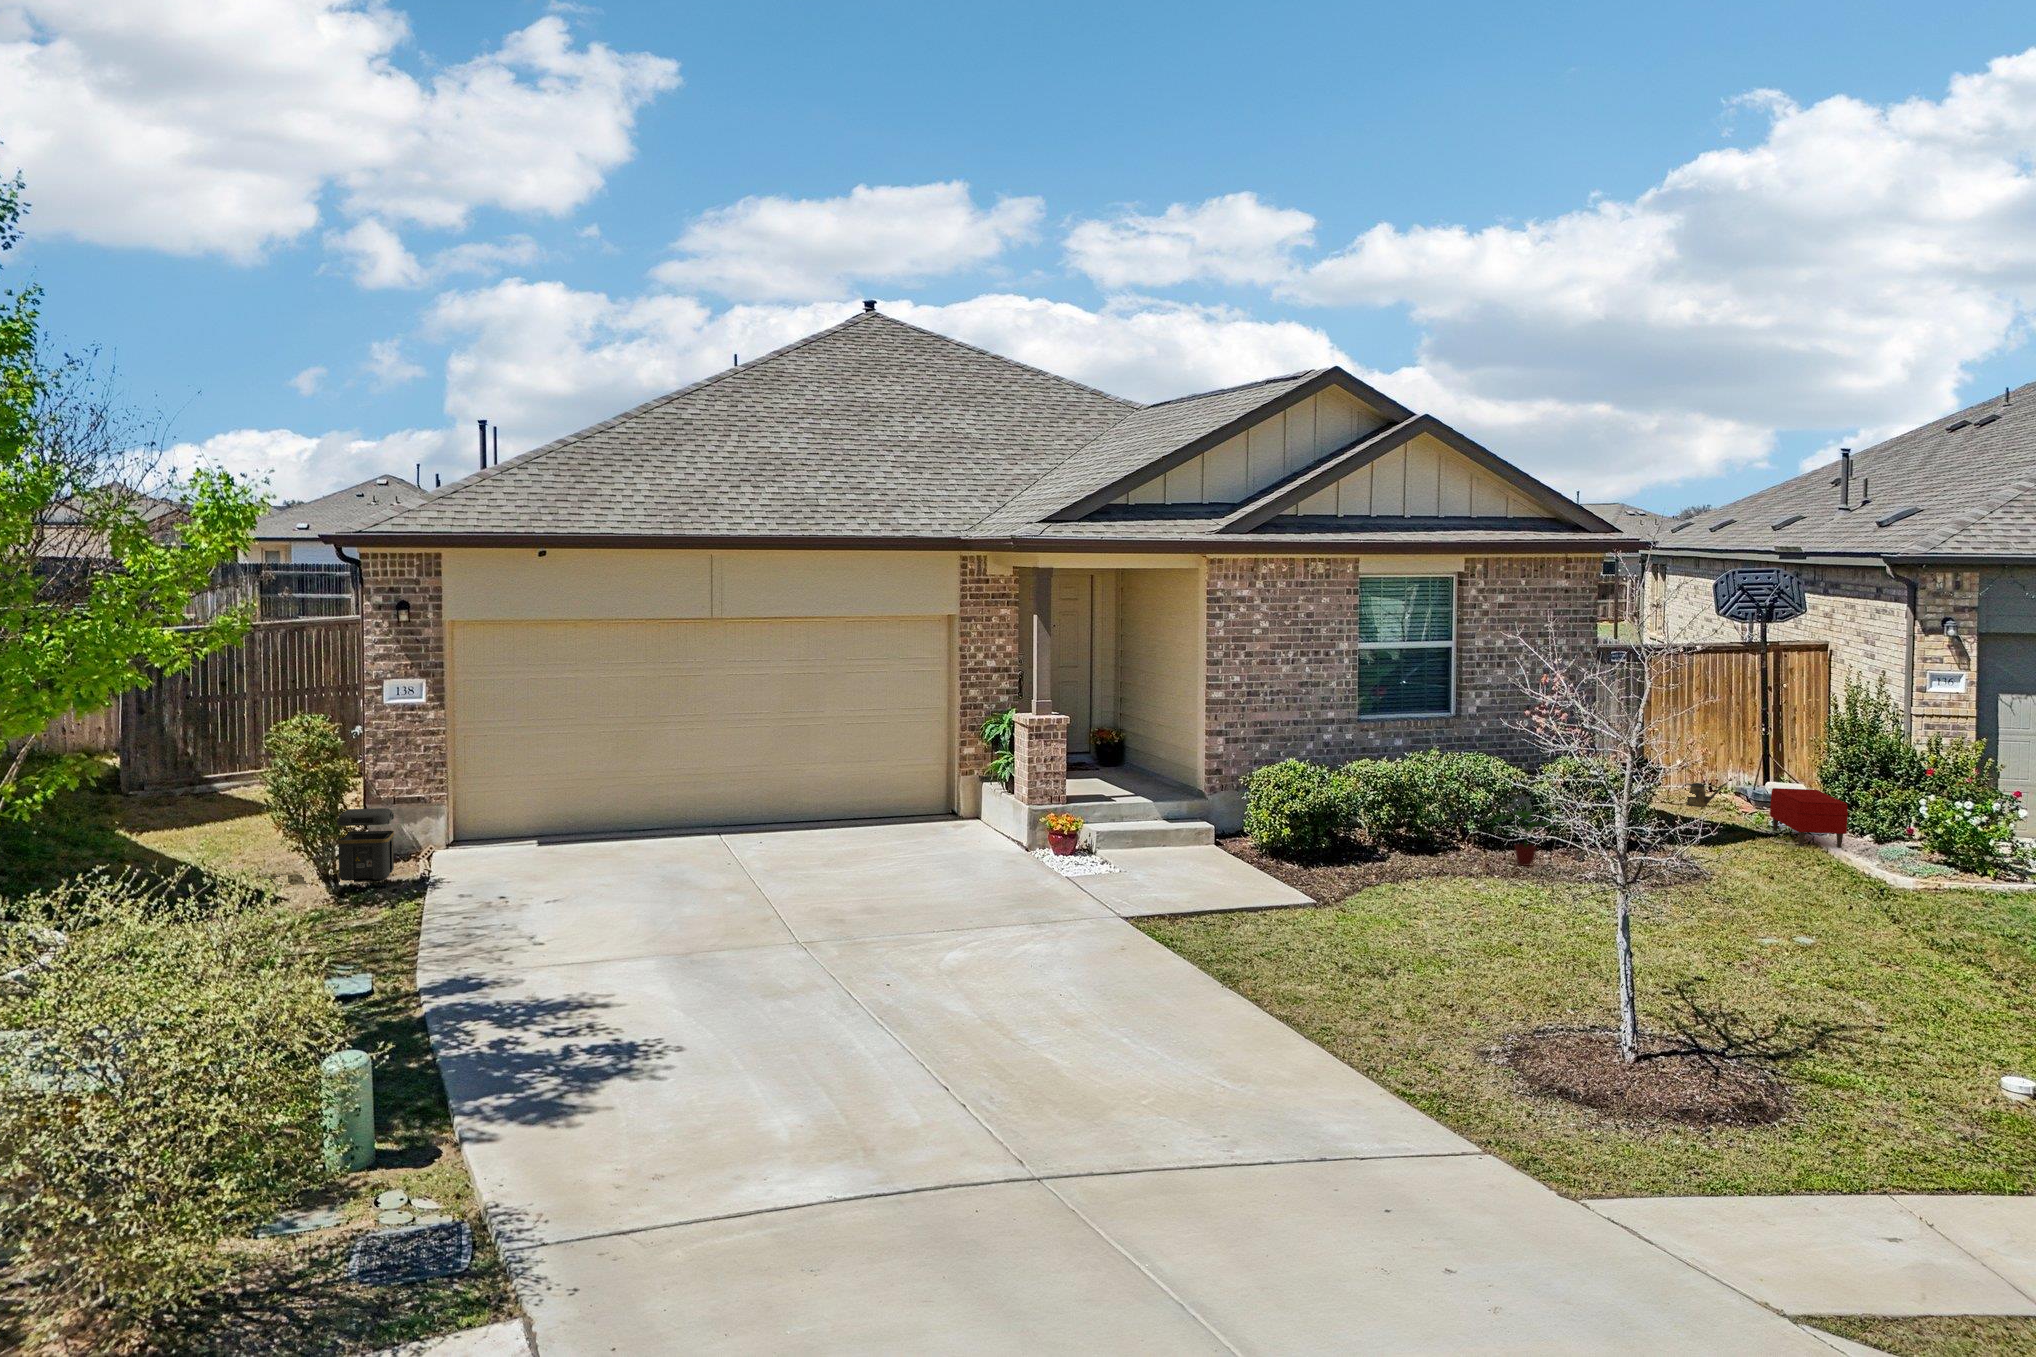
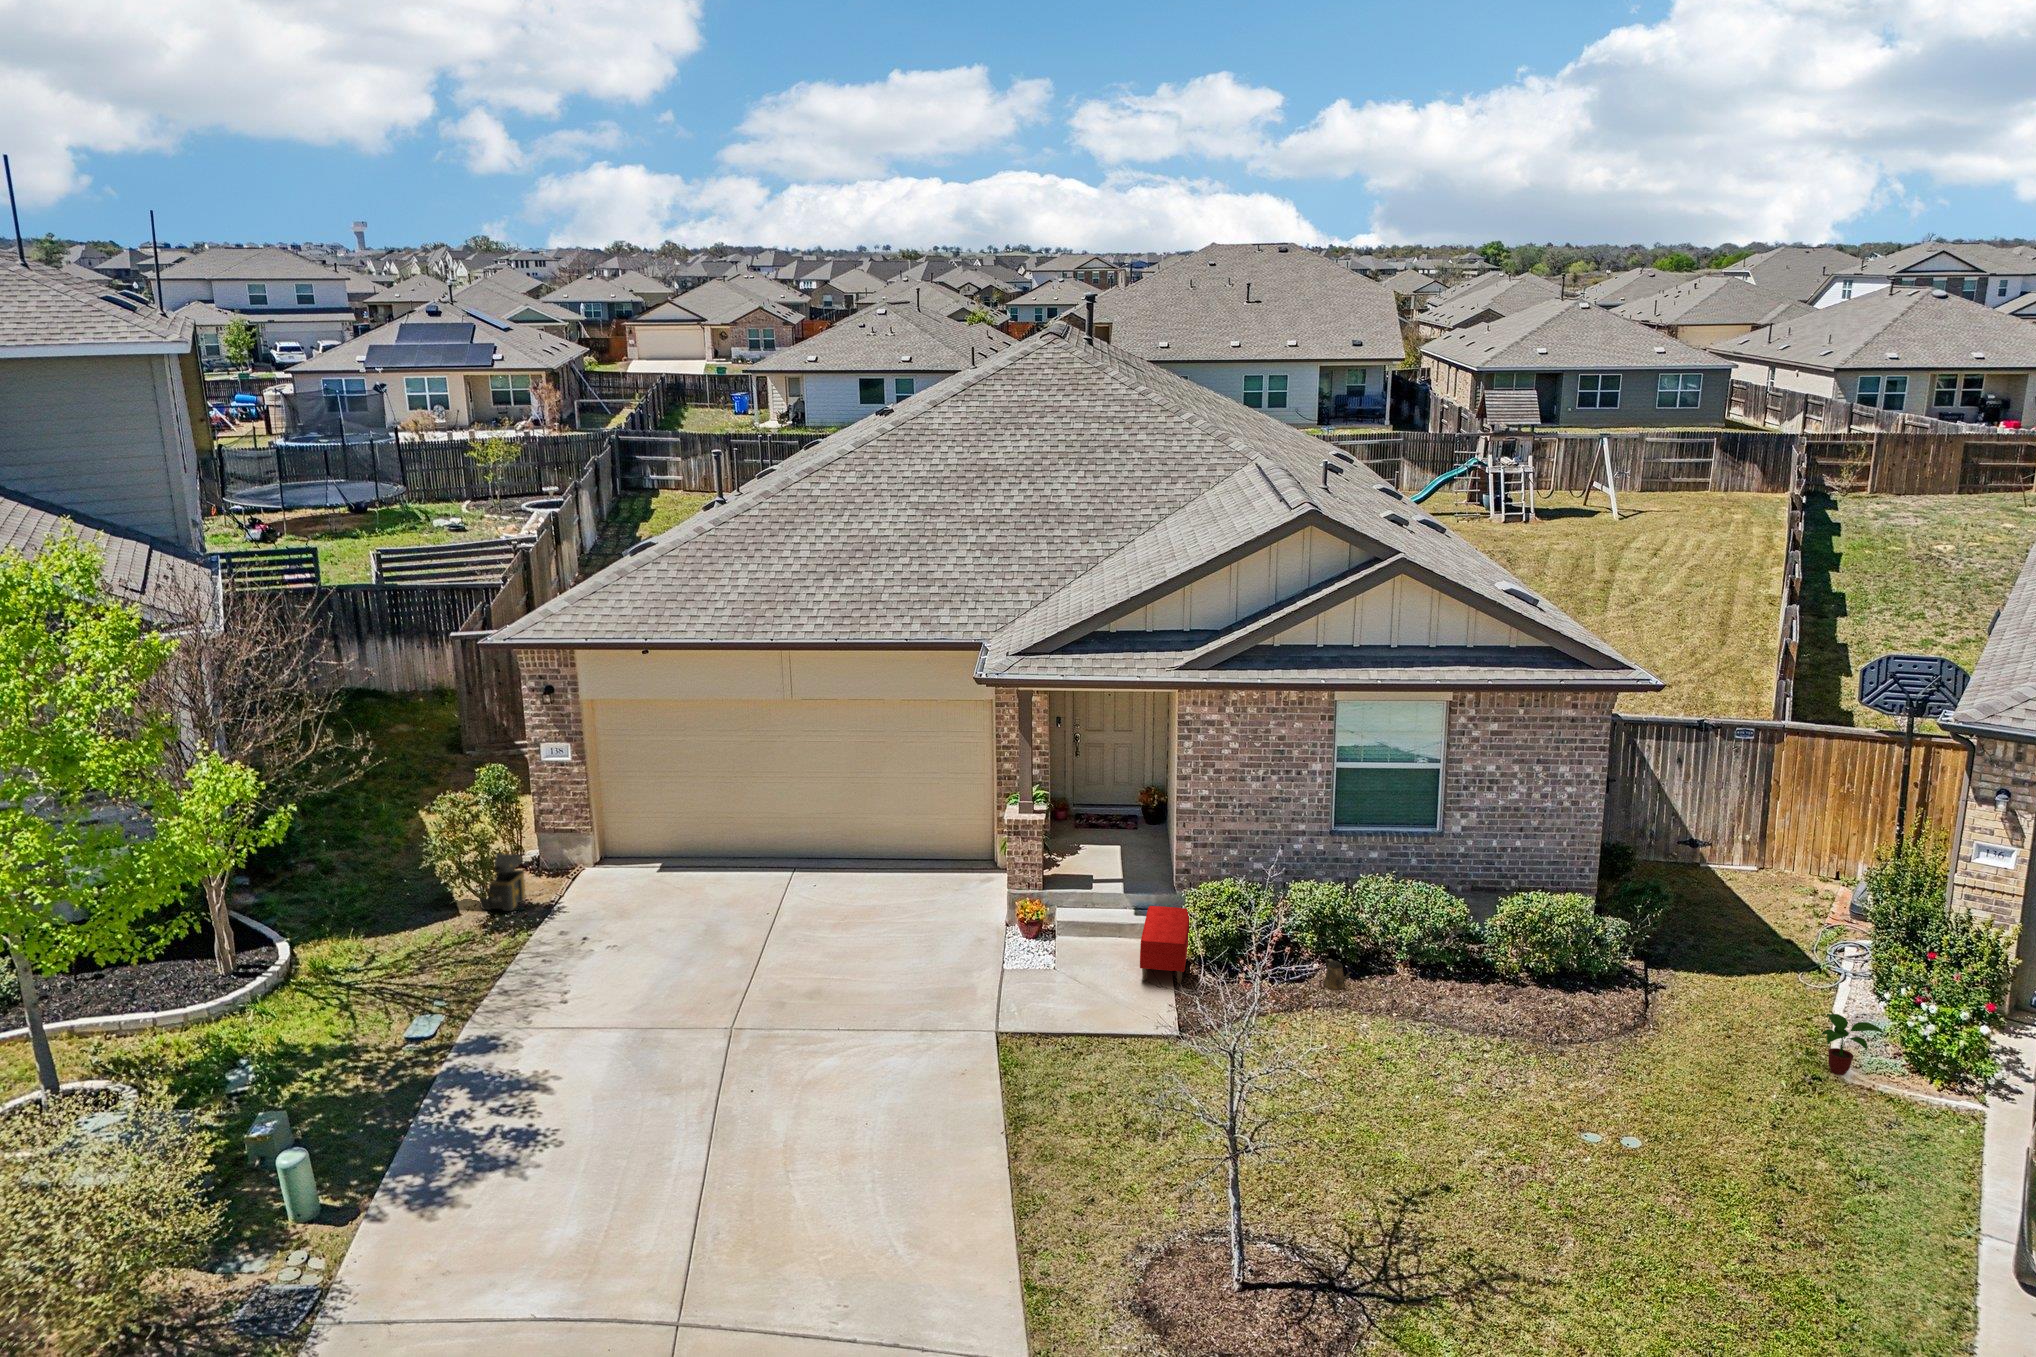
watering can: present [1682,783,1727,806] -> present [1324,959,1352,990]
bench: present [1770,788,1848,848] -> present [1140,906,1189,984]
potted plant: present [1494,811,1553,866] -> present [1821,1014,1885,1075]

